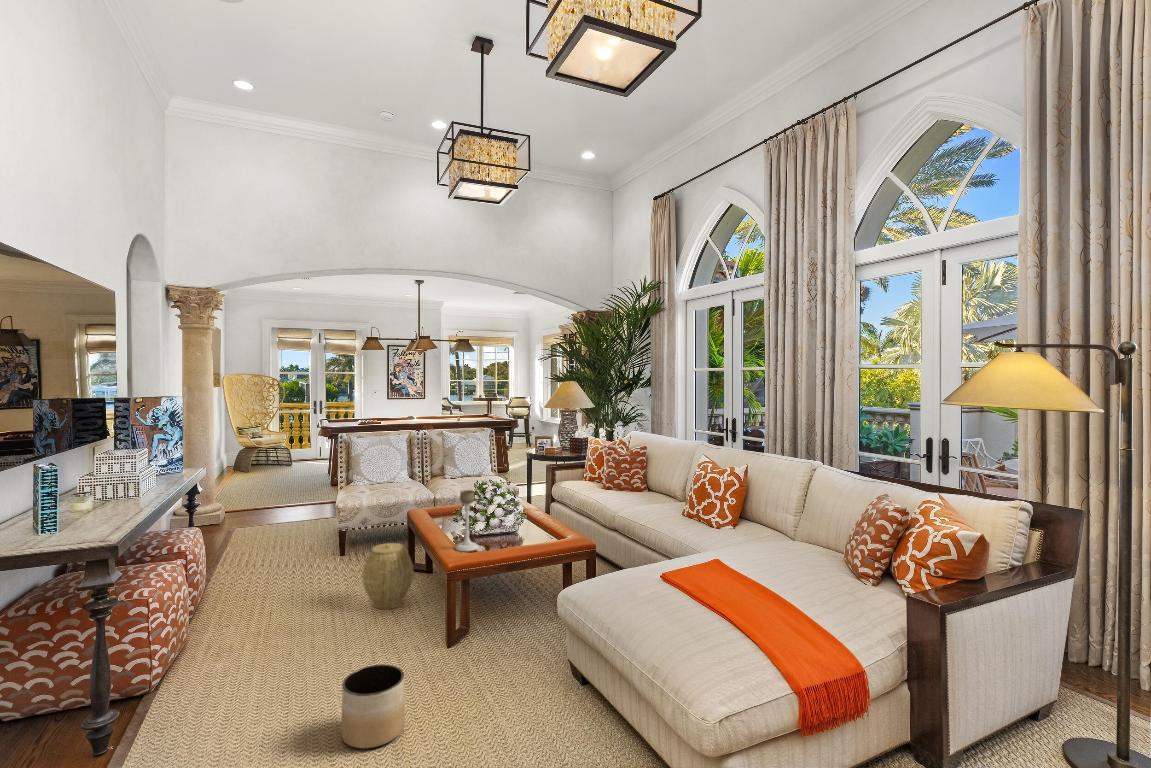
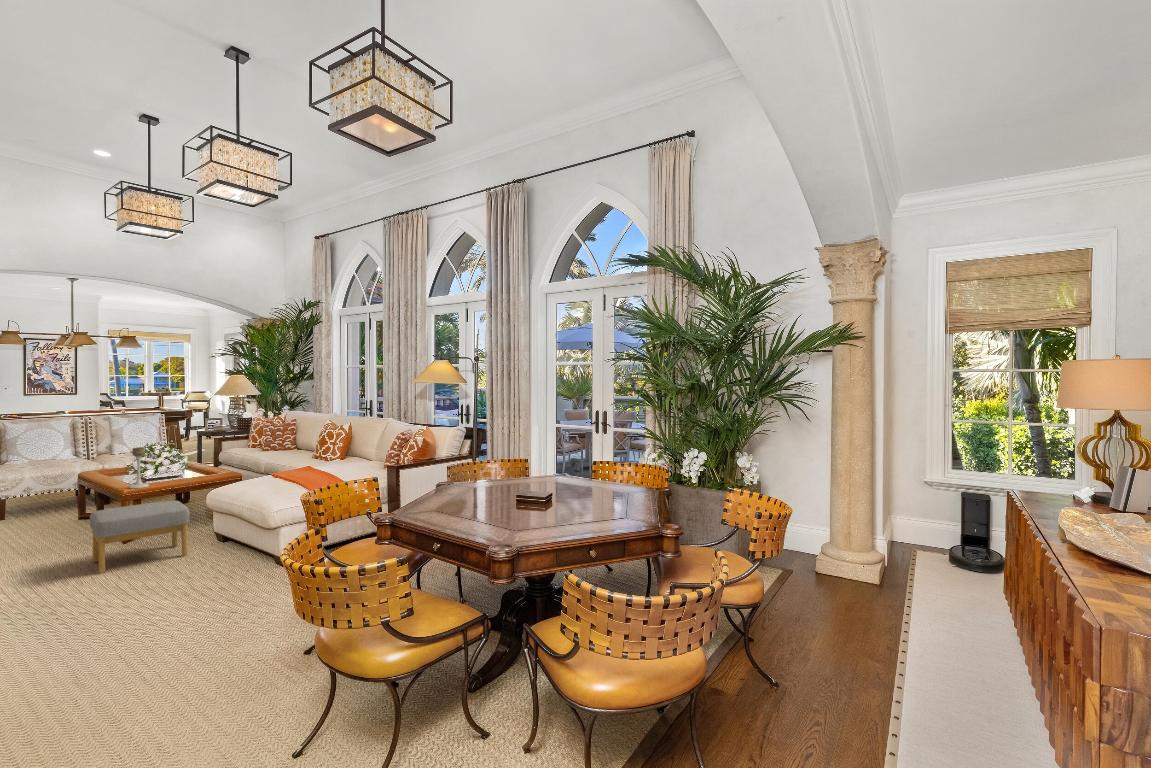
woven basket: present [362,543,414,609] -> none [36,495,87,544]
footstool: none [408,581,531,704] -> present [90,500,190,573]
planter: present [342,664,405,749] -> none [42,548,92,593]

